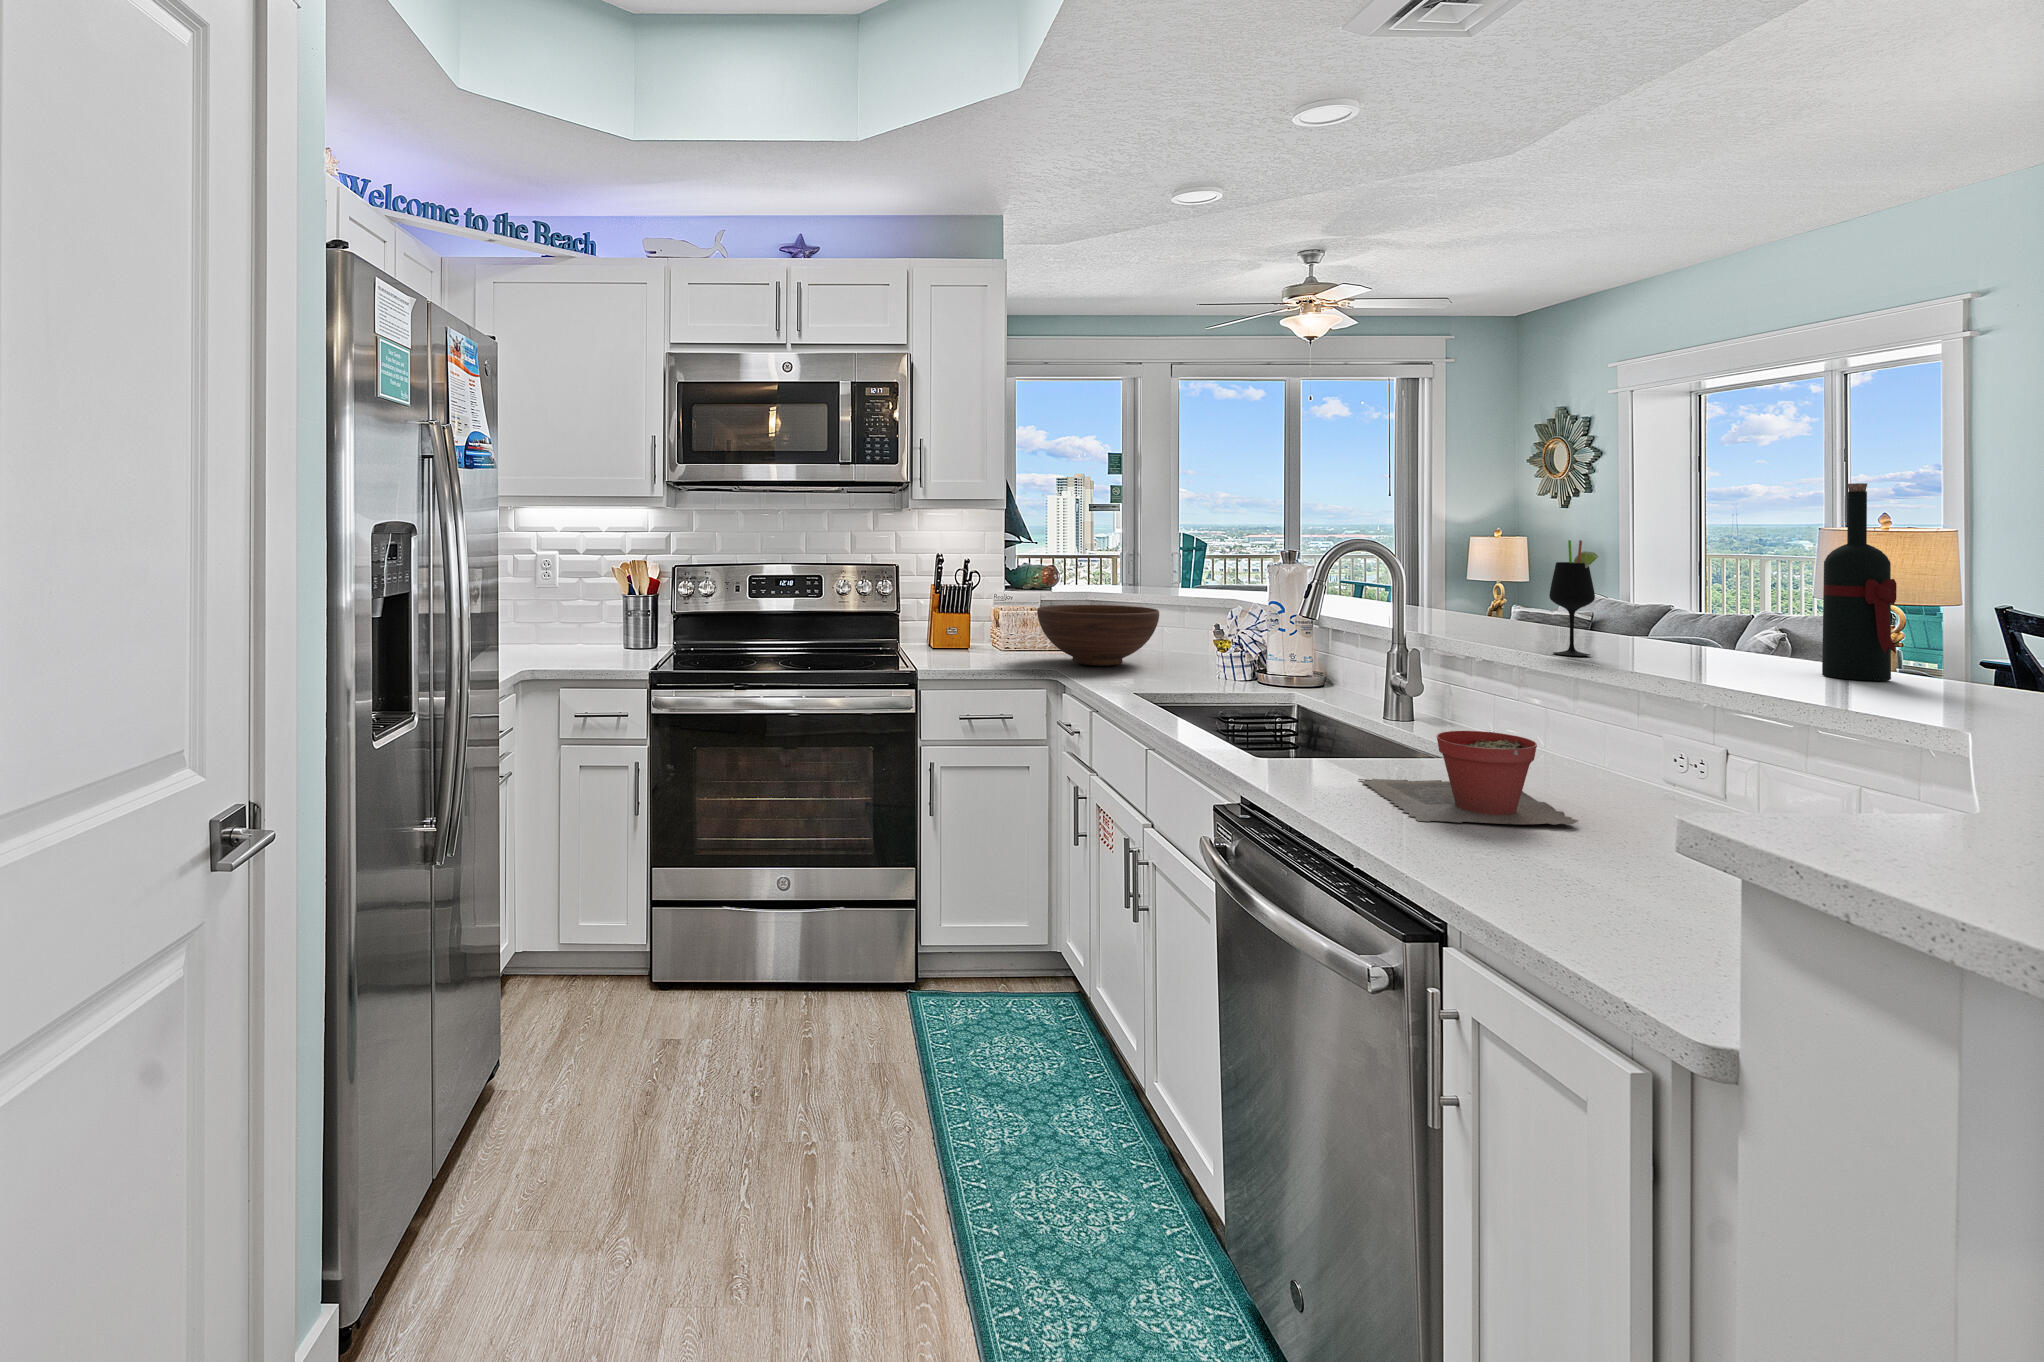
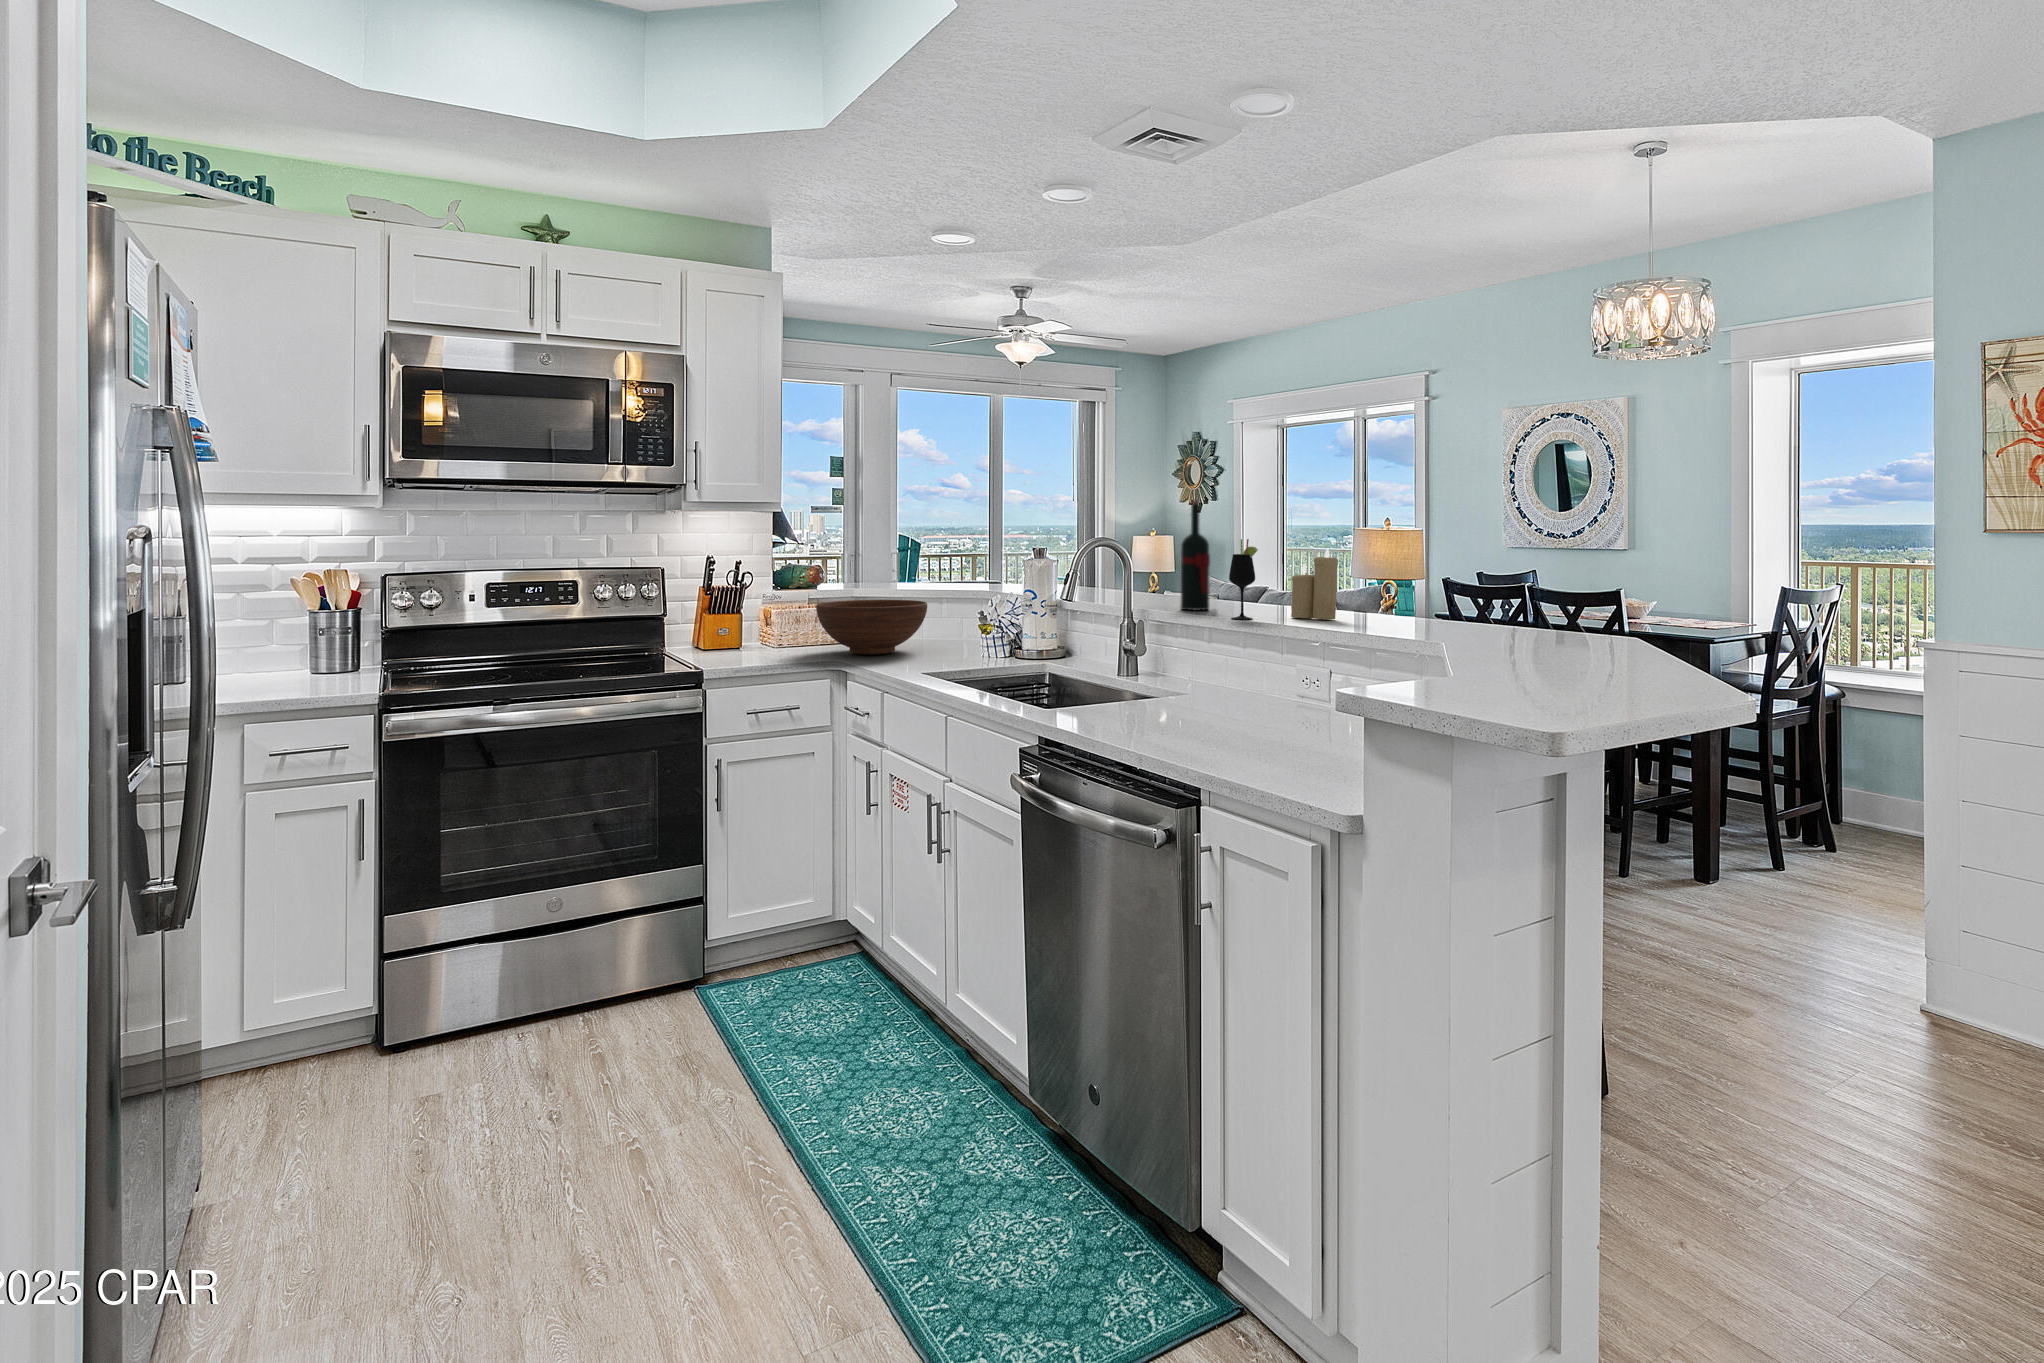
wine bottle: present [1822,483,1897,681] -> present [1181,499,1210,610]
candle: none [1662,556,1752,664] -> present [1291,549,1338,620]
plant pot: present [1358,731,1578,825] -> none [1121,673,1259,738]

